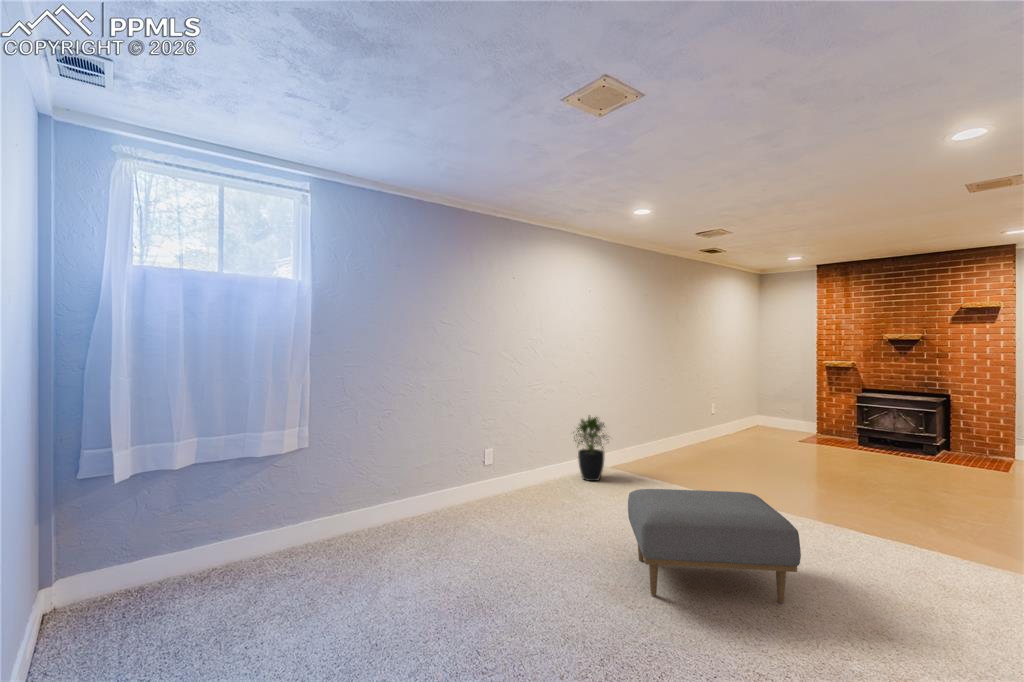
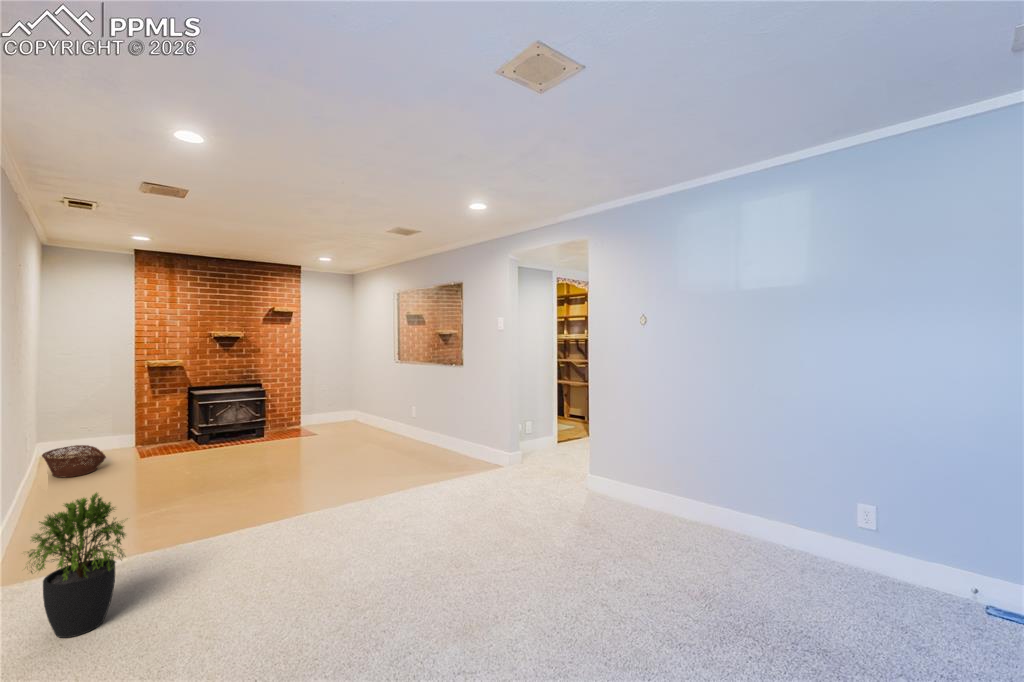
basket: none [730,418,770,438] -> present [42,445,106,477]
ottoman: present [628,489,801,603] -> none [425,486,539,613]

